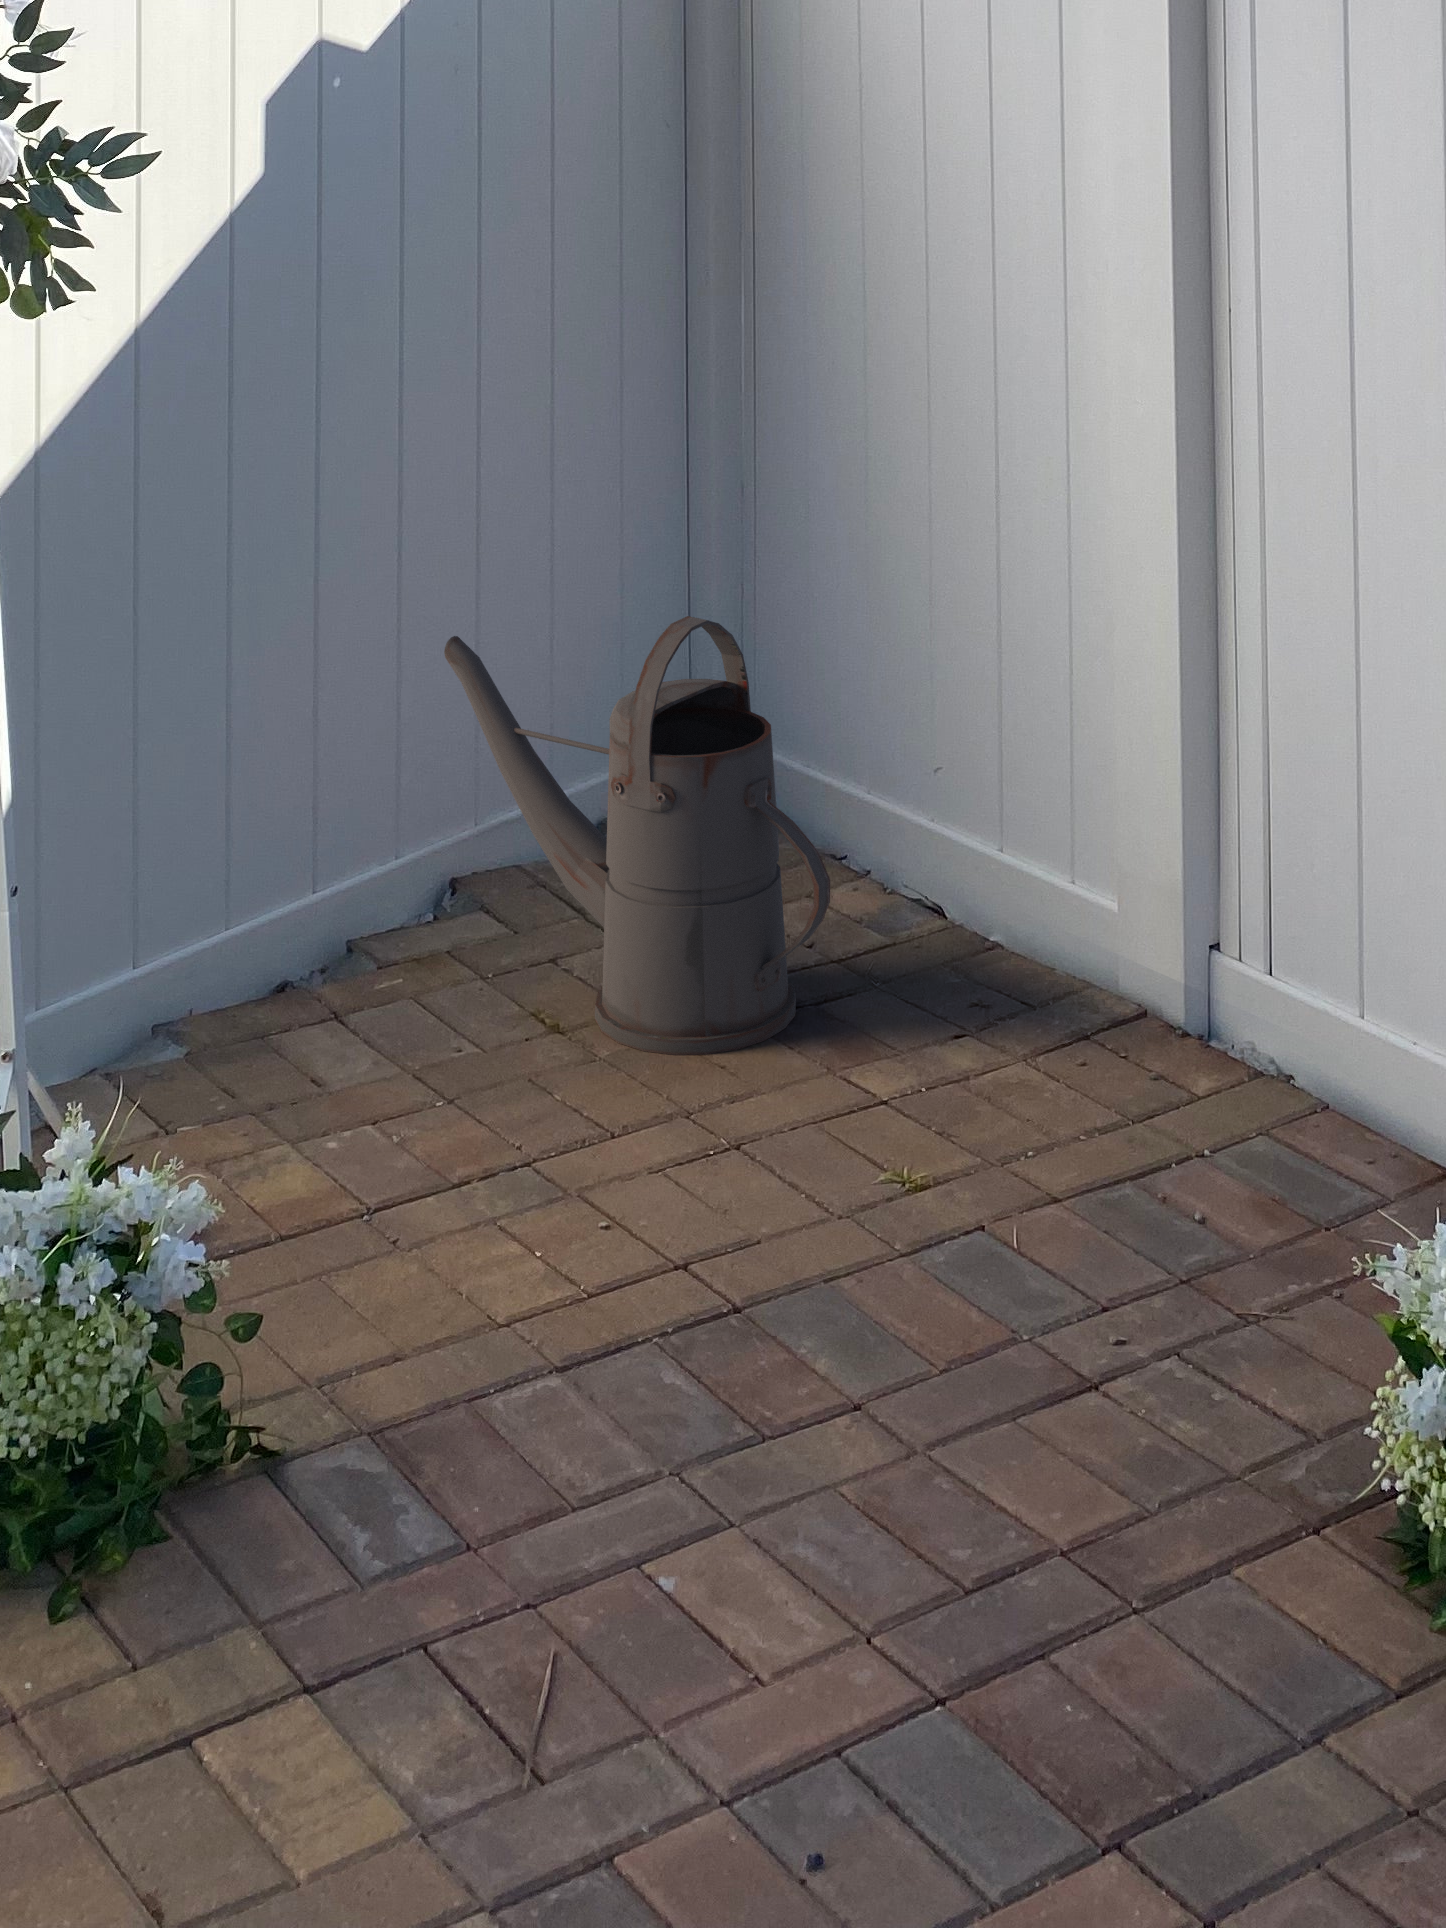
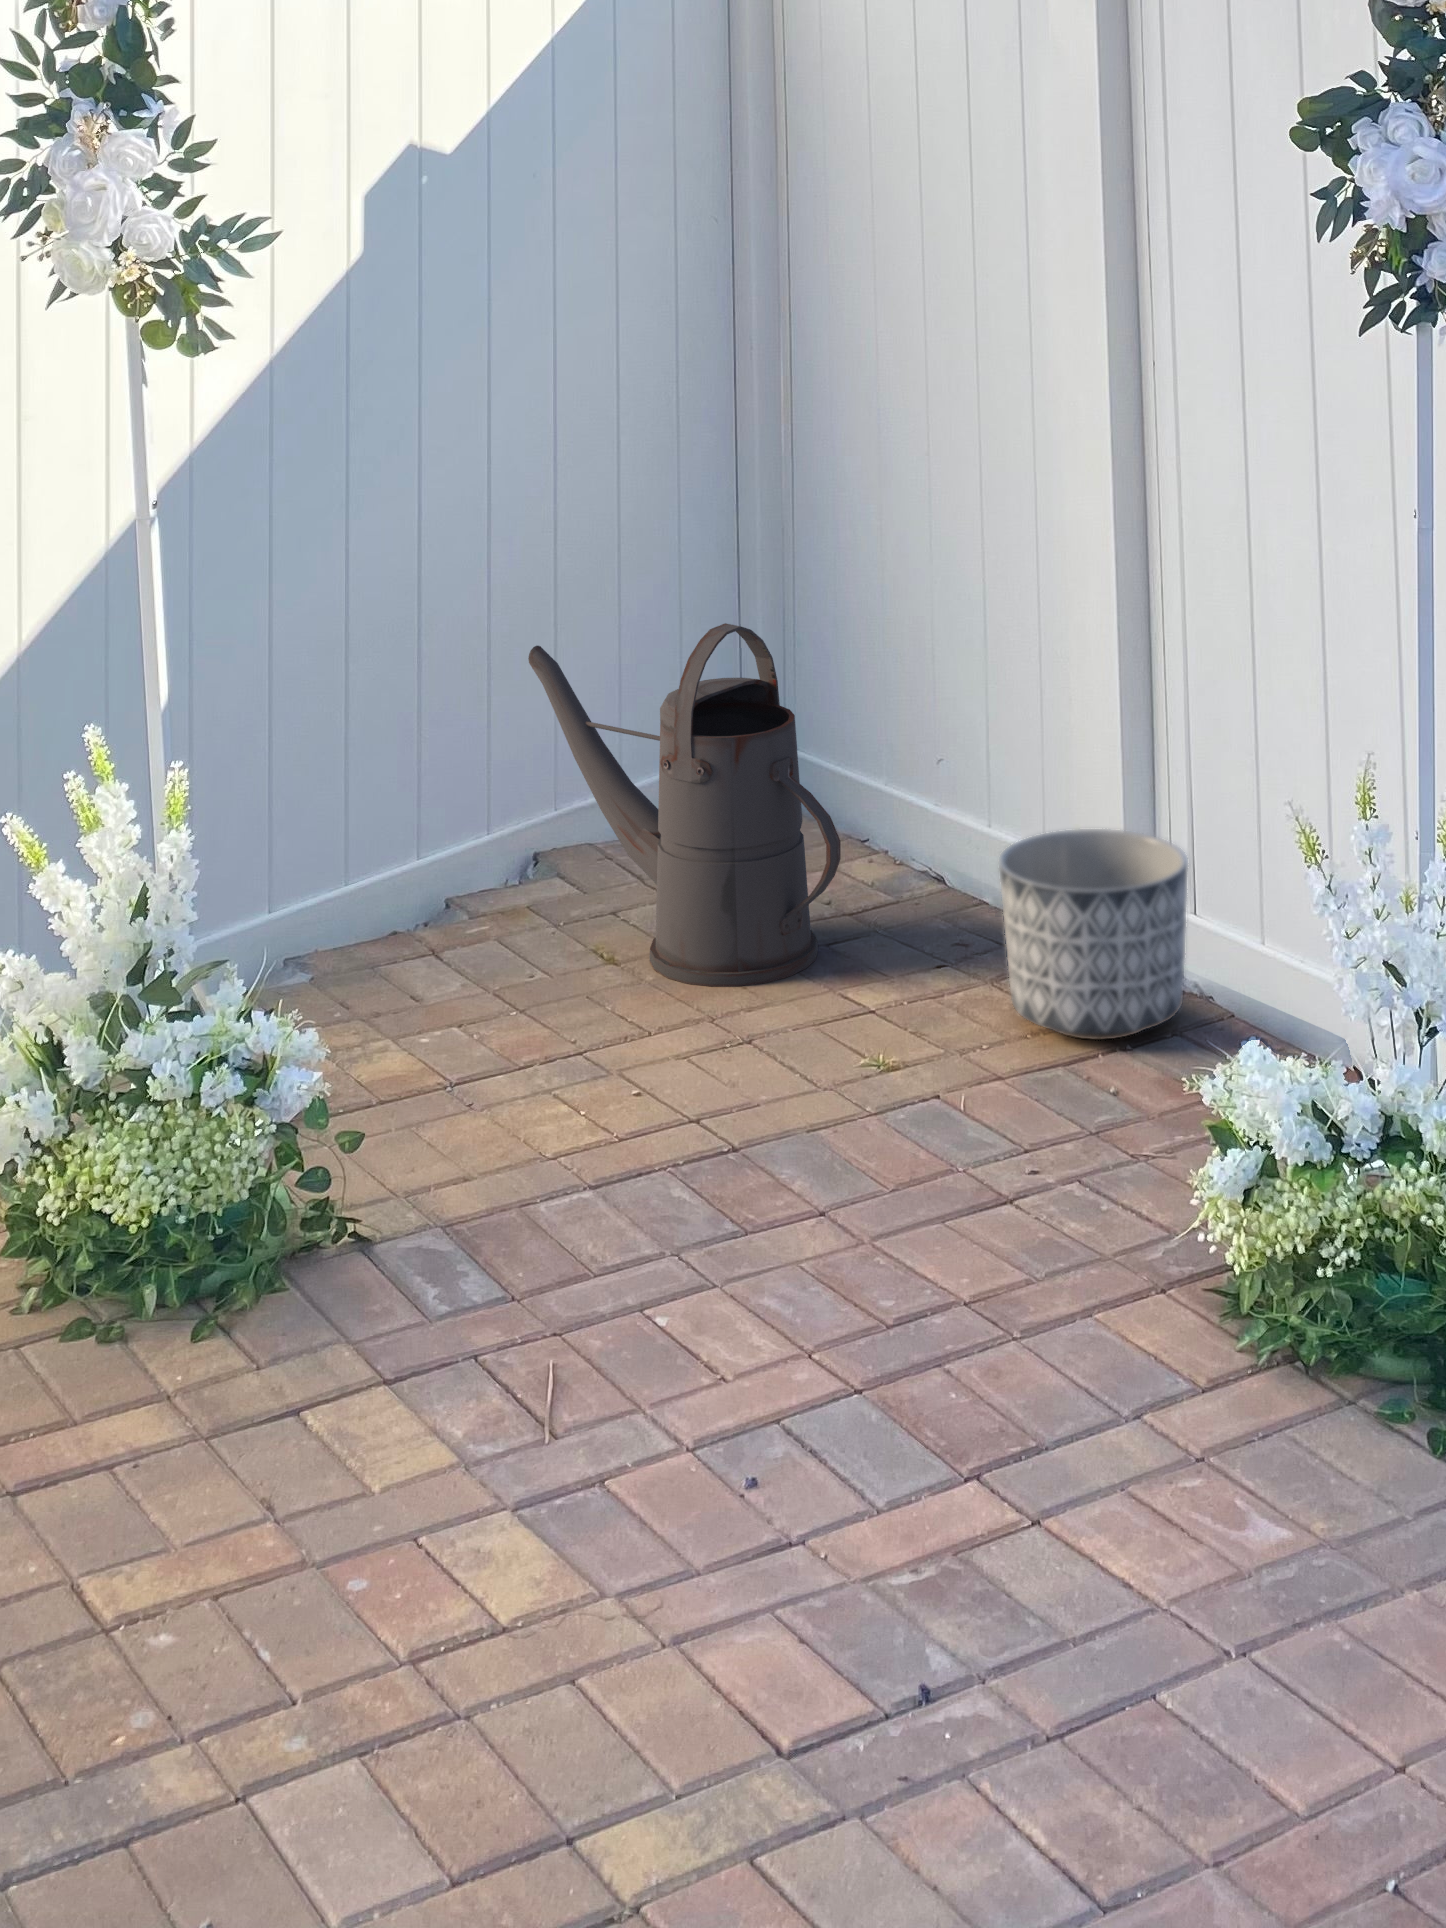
planter: none [1031,866,1261,1129] -> present [999,829,1188,1040]

